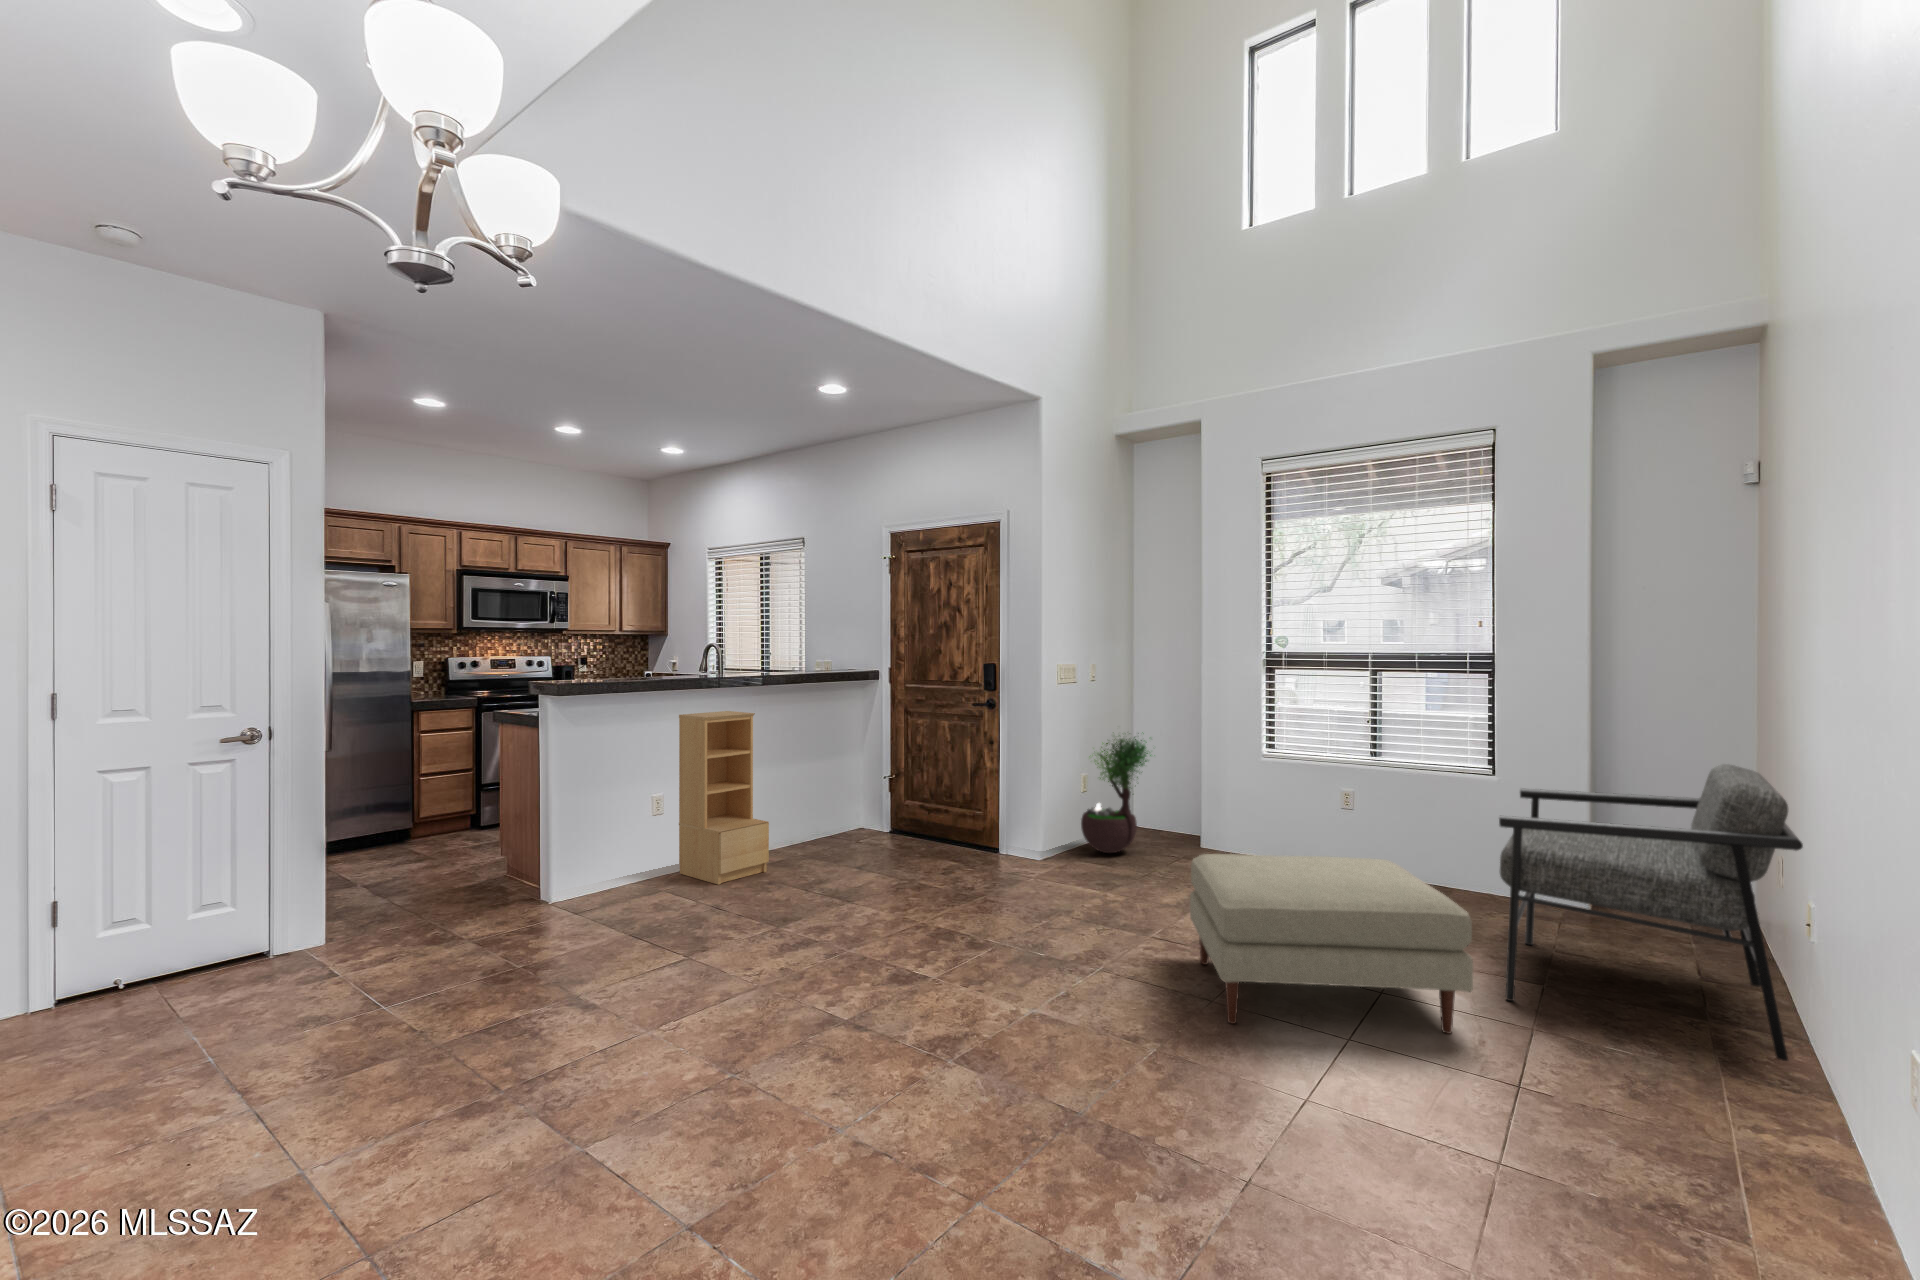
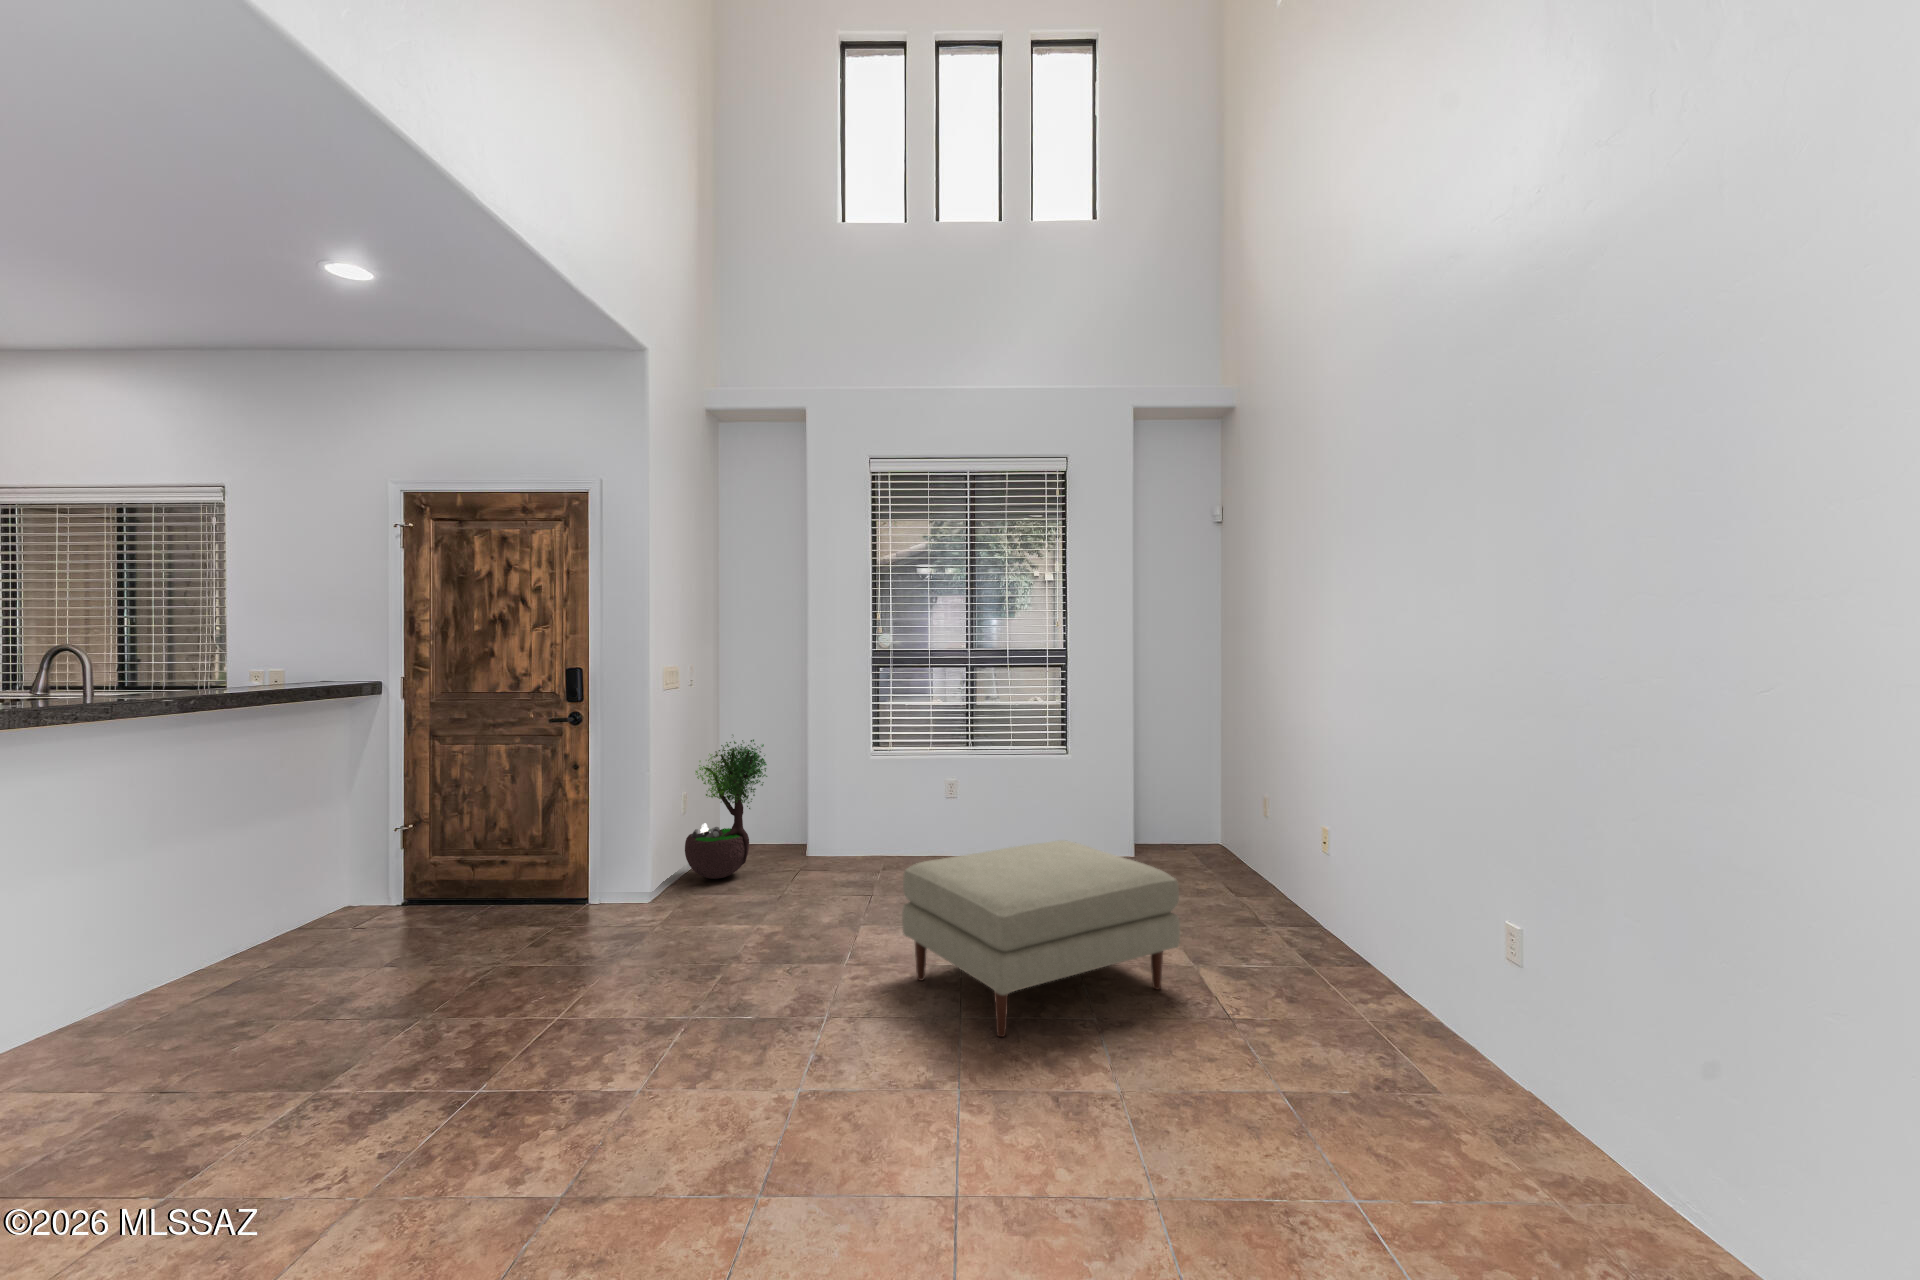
bookshelf: present [679,711,769,885] -> none [23,755,229,1046]
armchair: present [1499,764,1803,1061] -> none [1123,730,1349,947]

